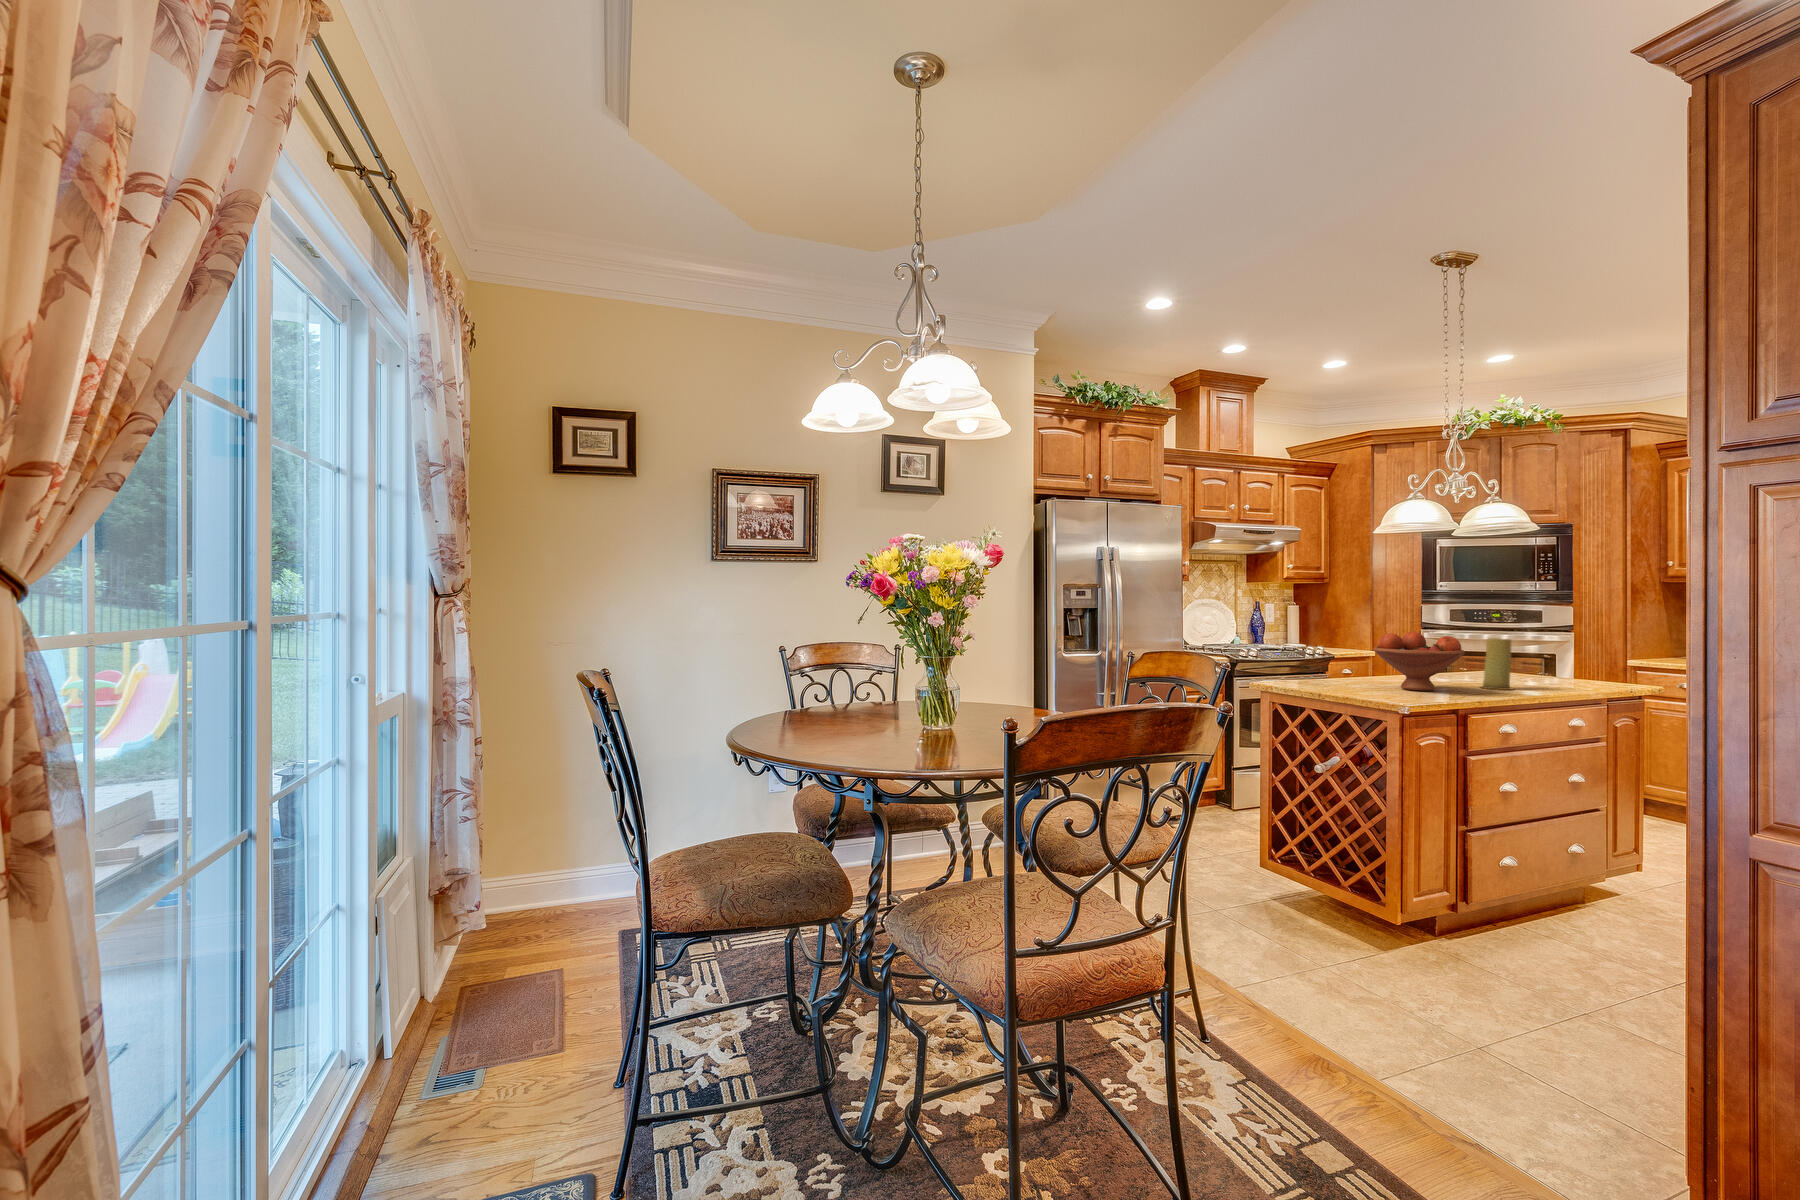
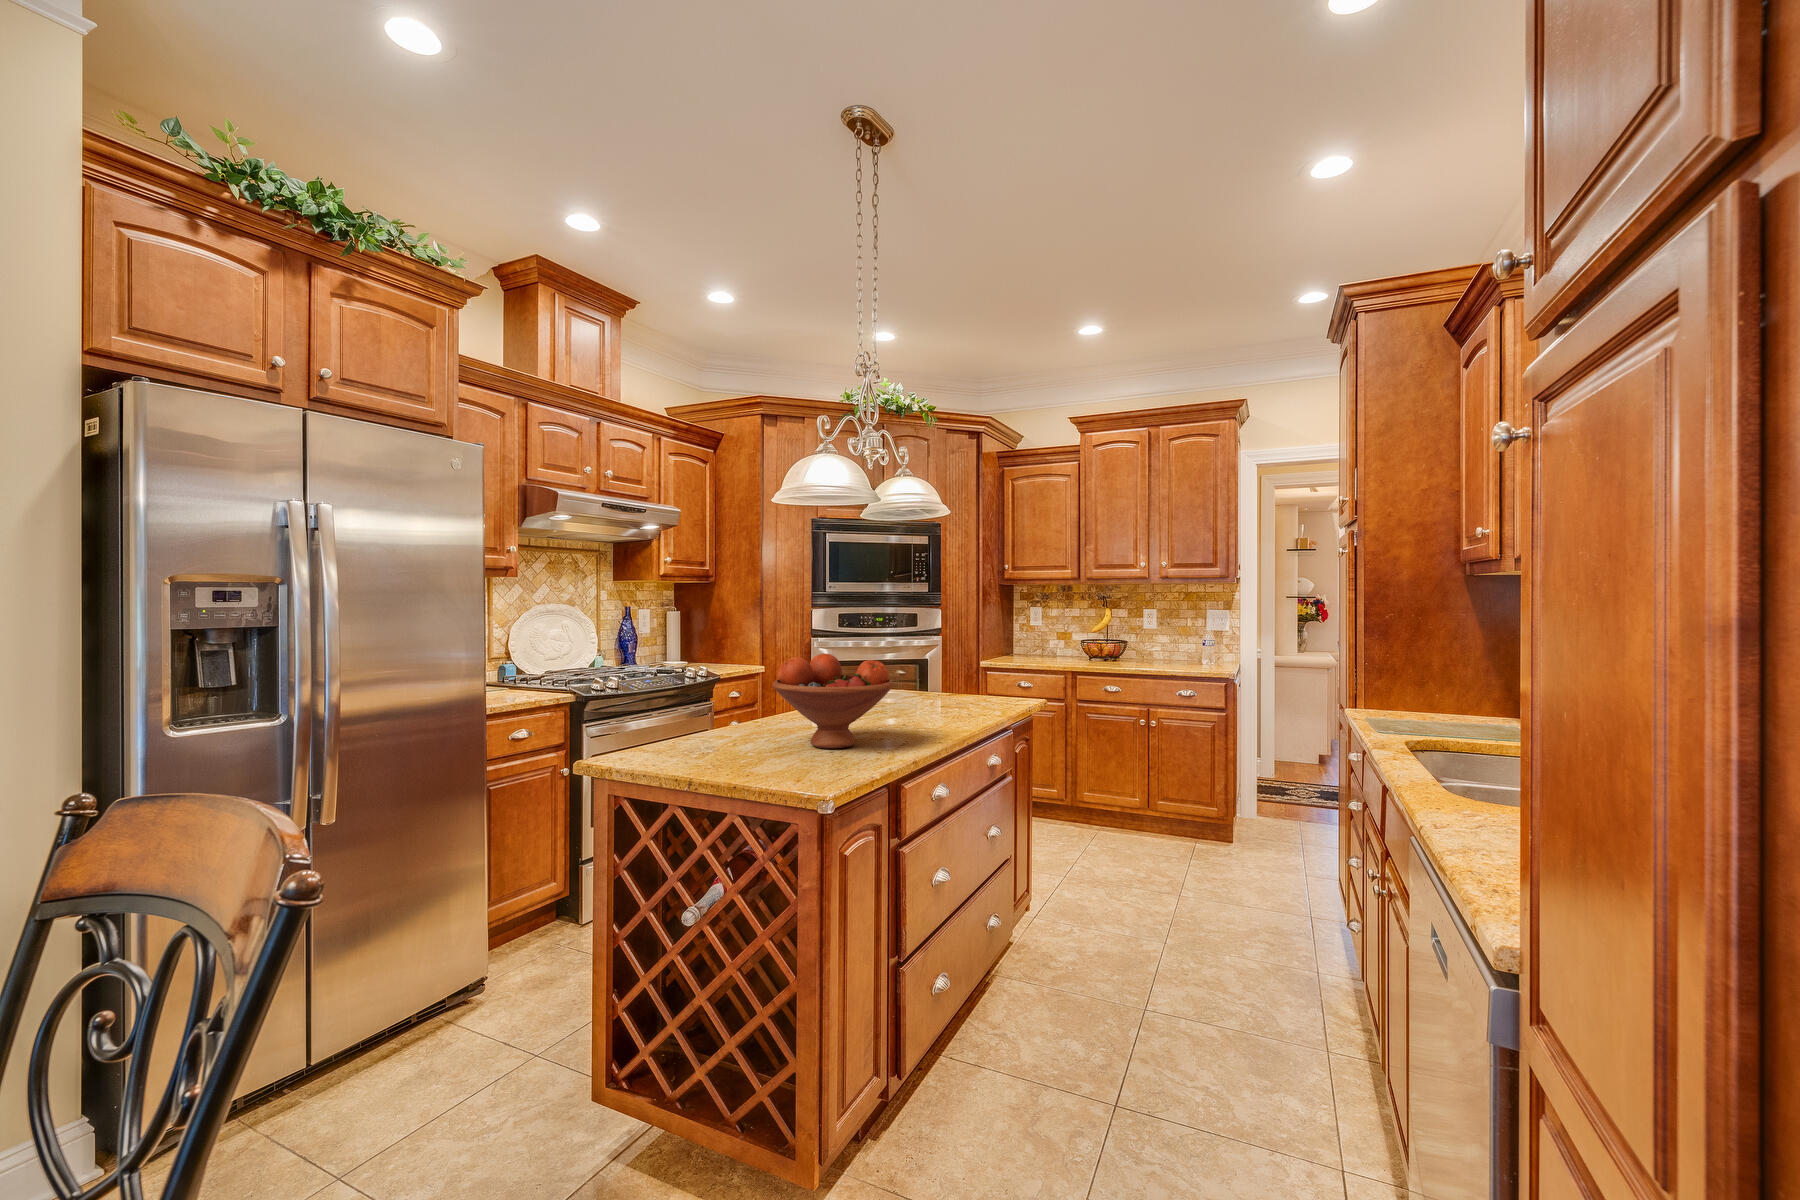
candle: present [1481,638,1513,690] -> none [900,657,940,731]

